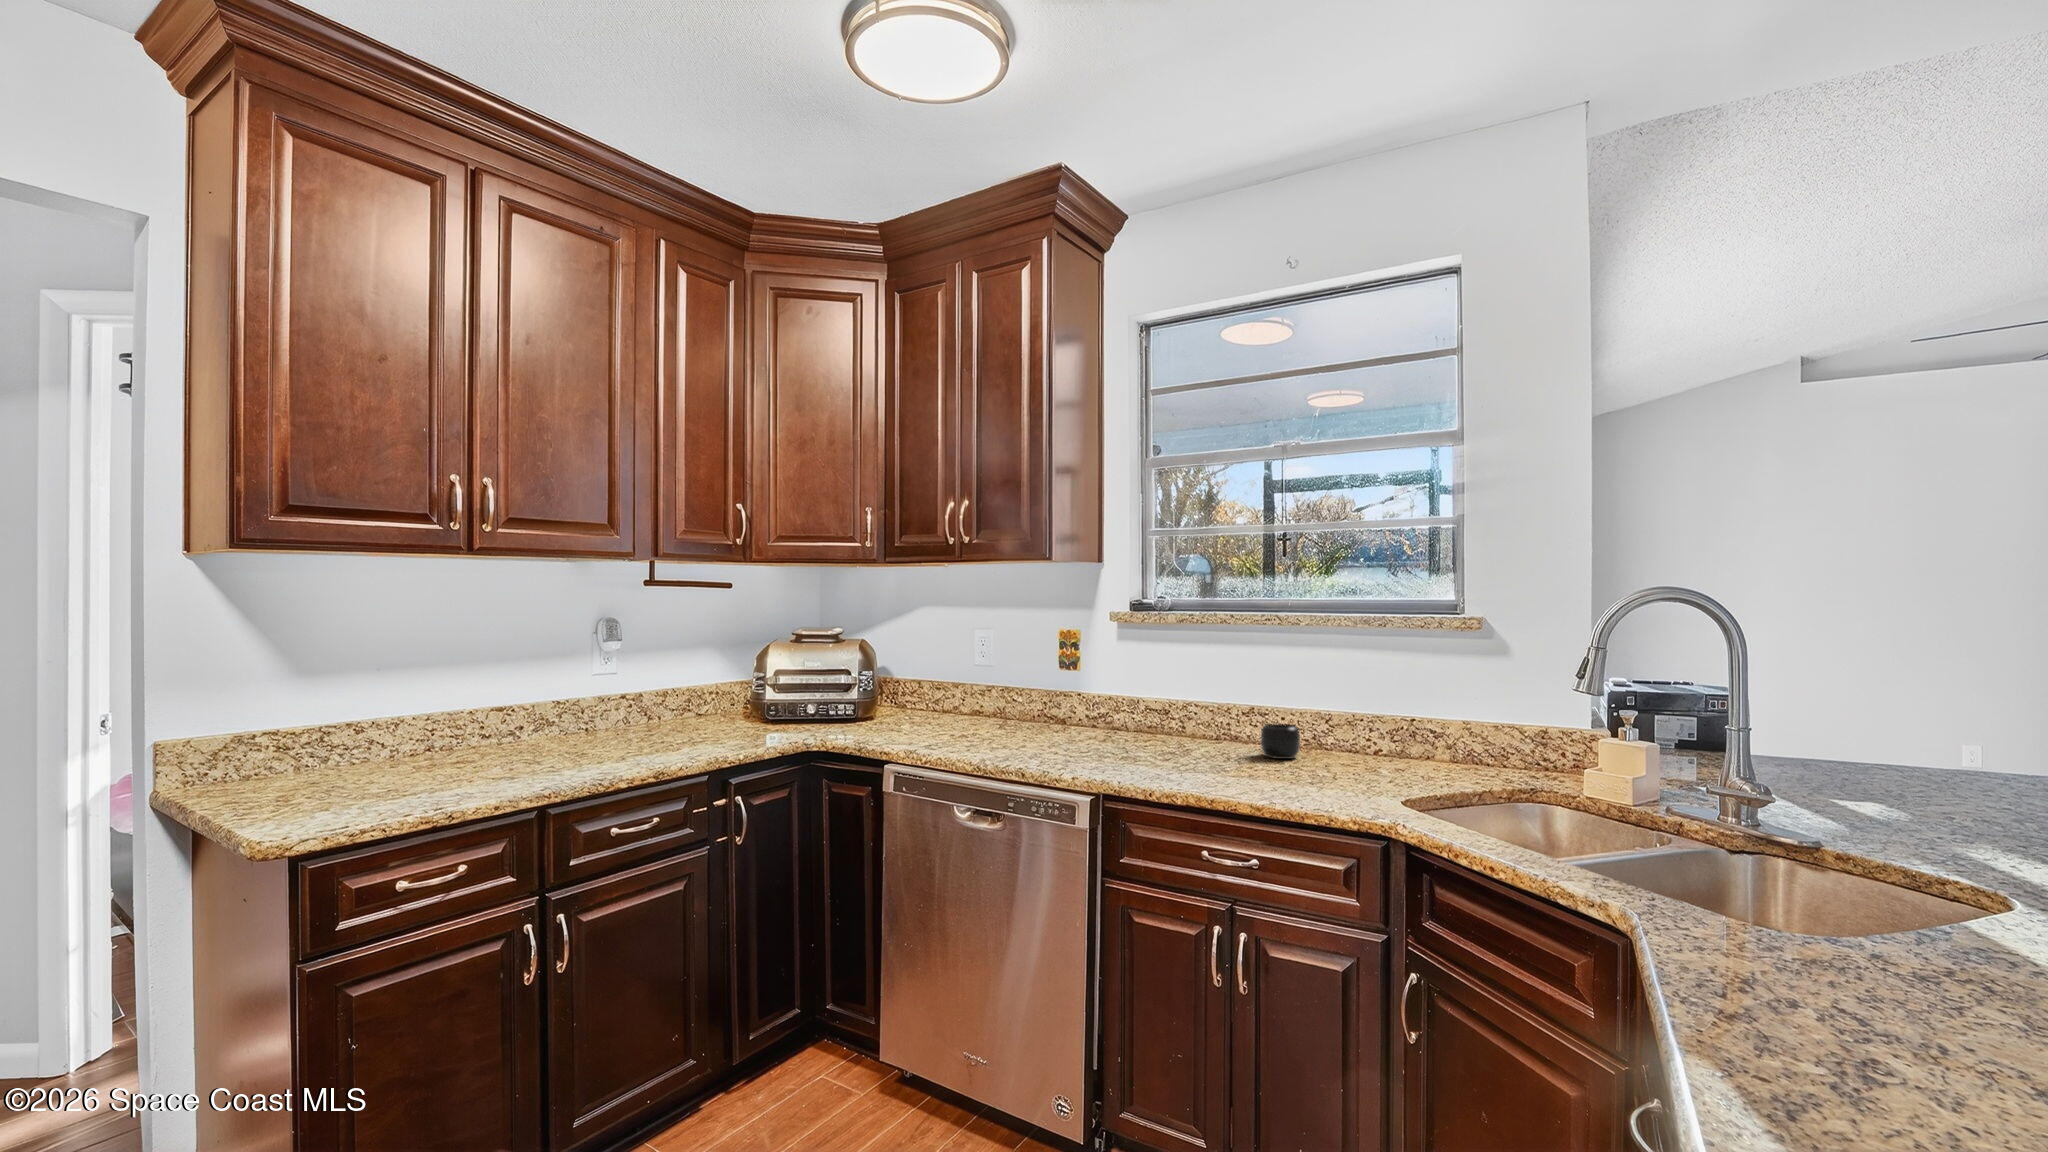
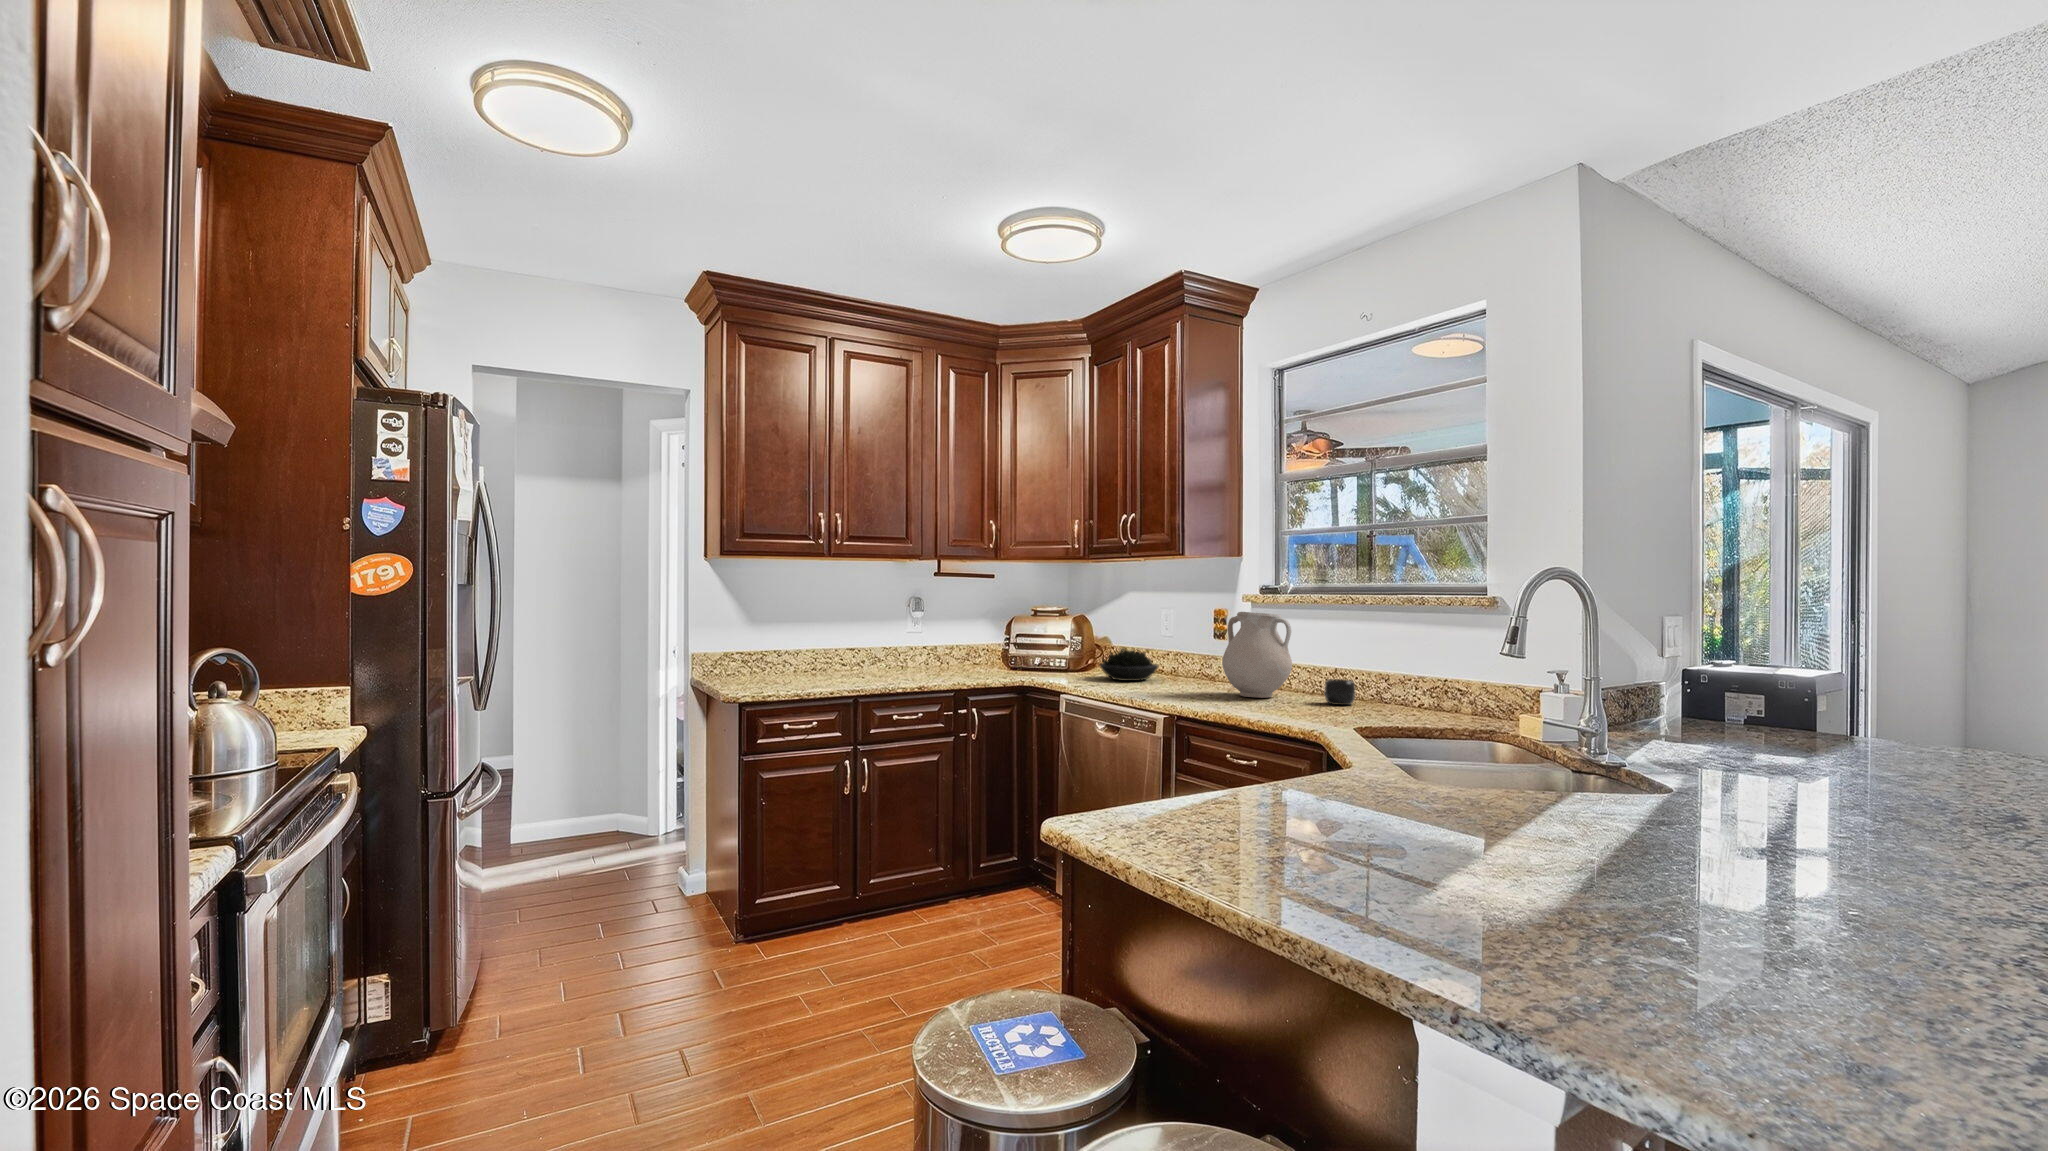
vase: none [1119,638,1213,754] -> present [1222,612,1292,698]
succulent plant: none [914,687,997,734] -> present [1100,648,1158,681]

